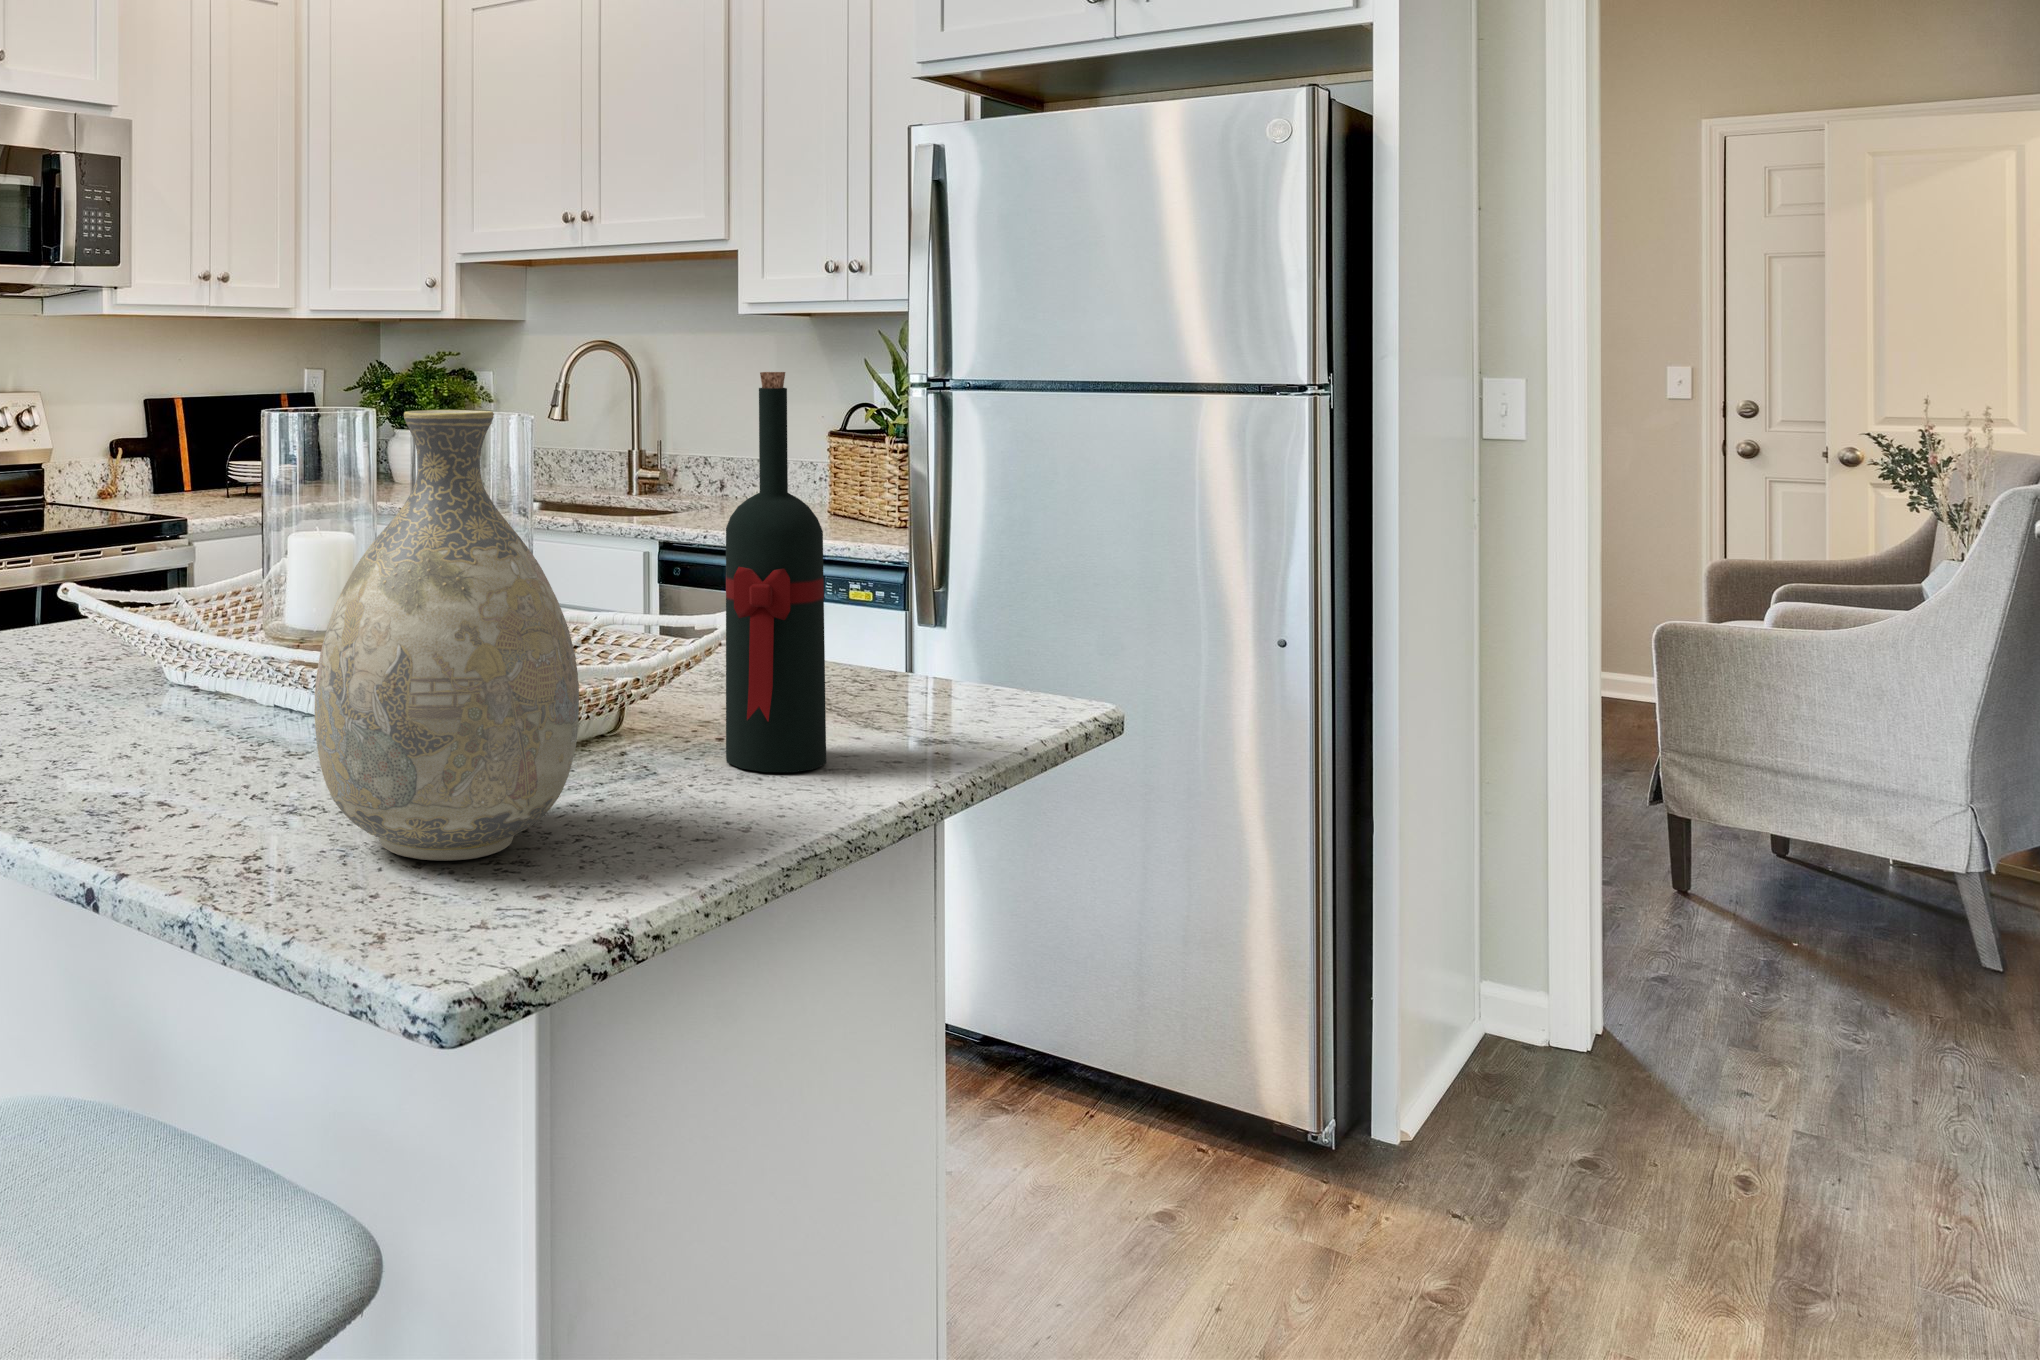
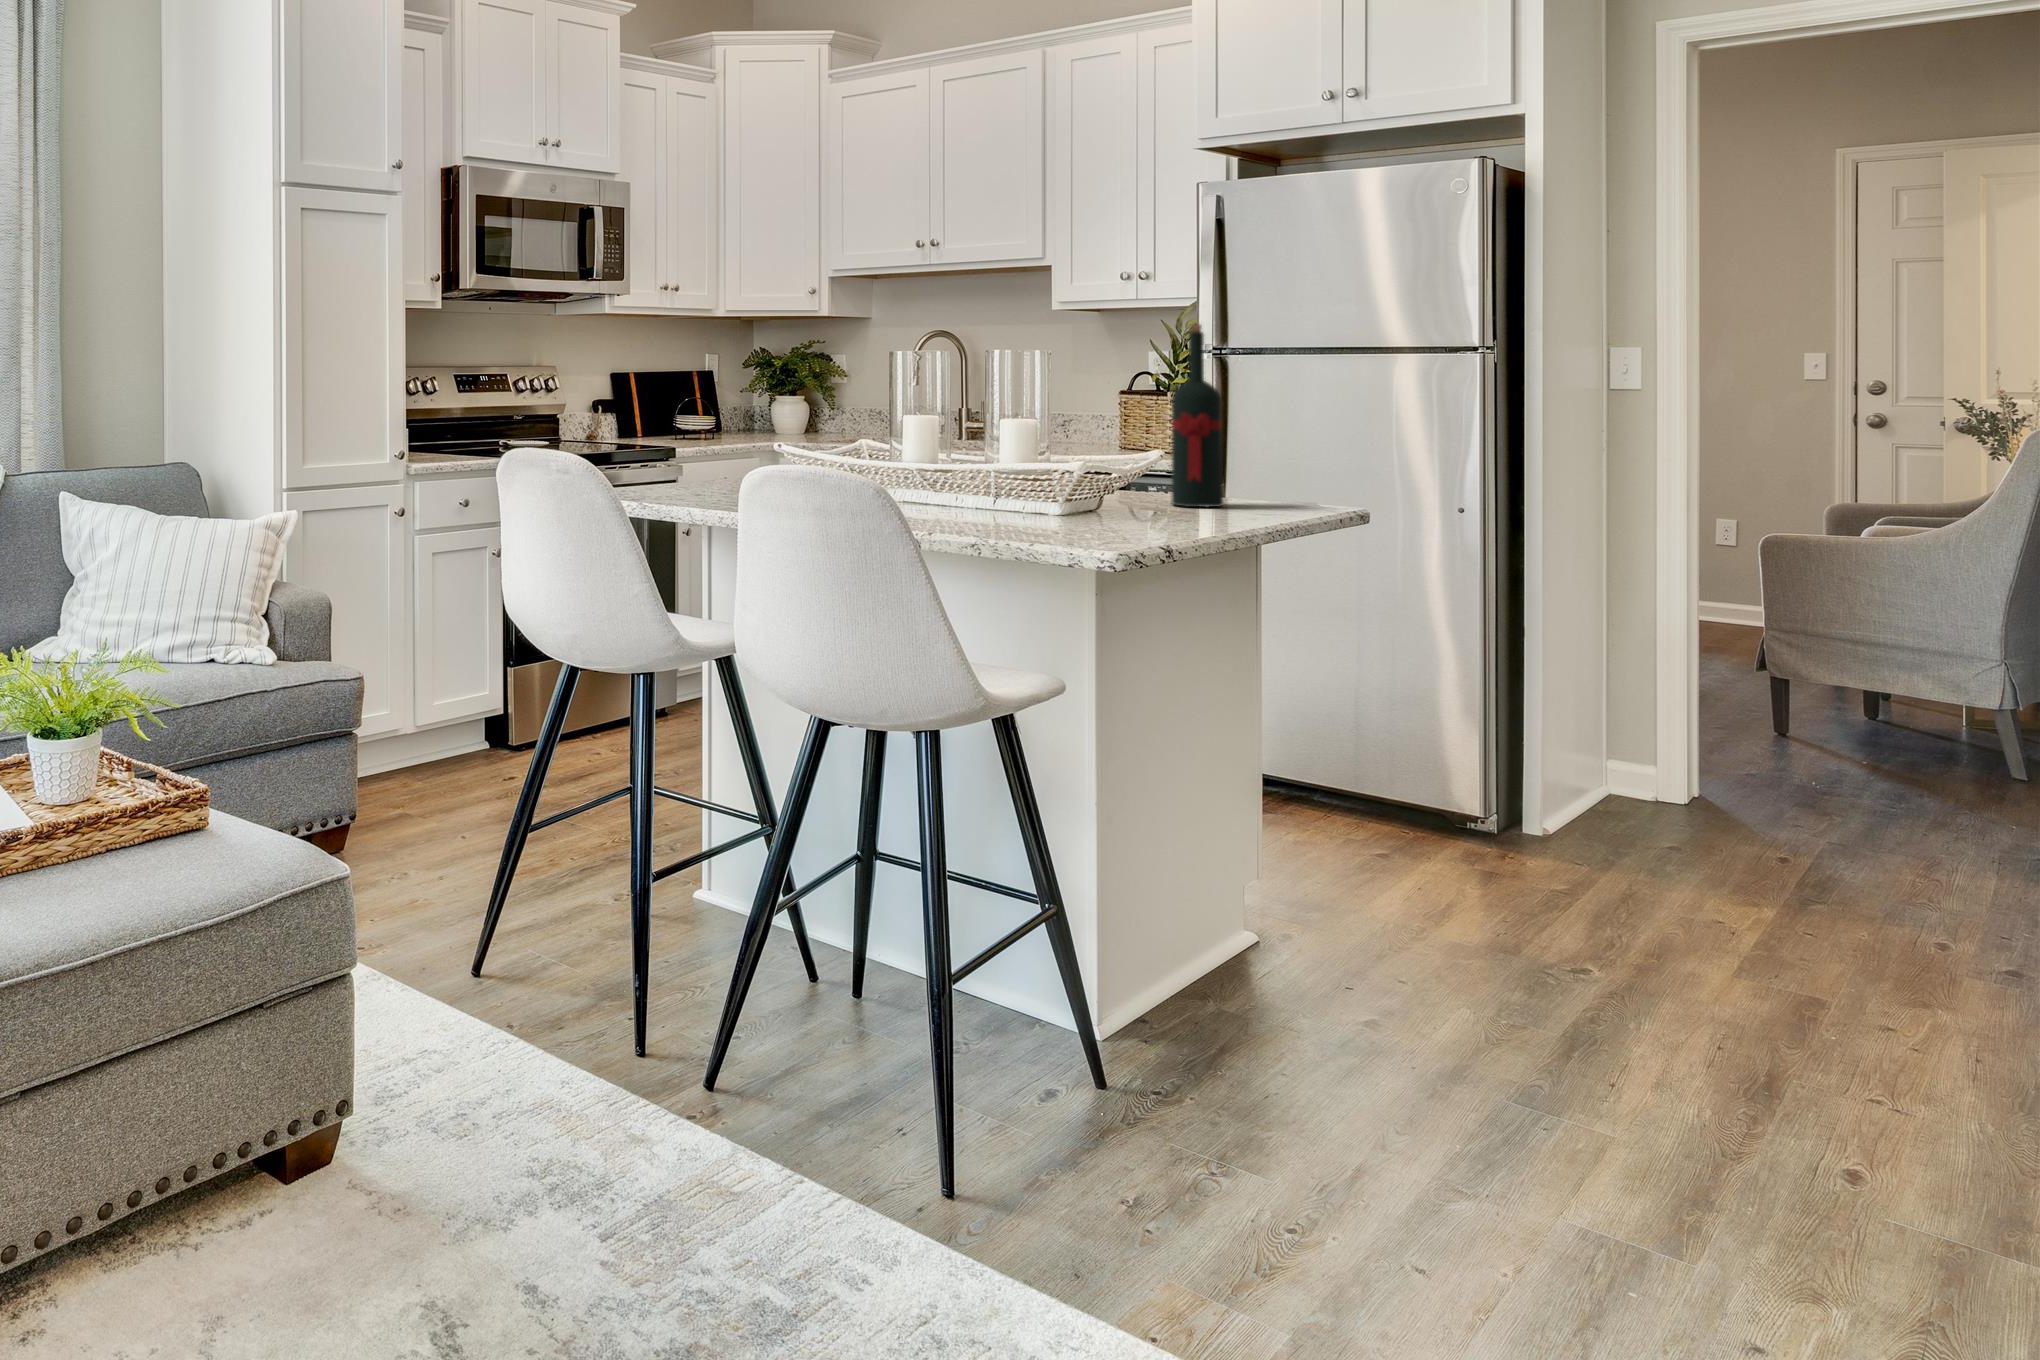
vase: present [314,410,579,861] -> none [1015,337,1132,520]

